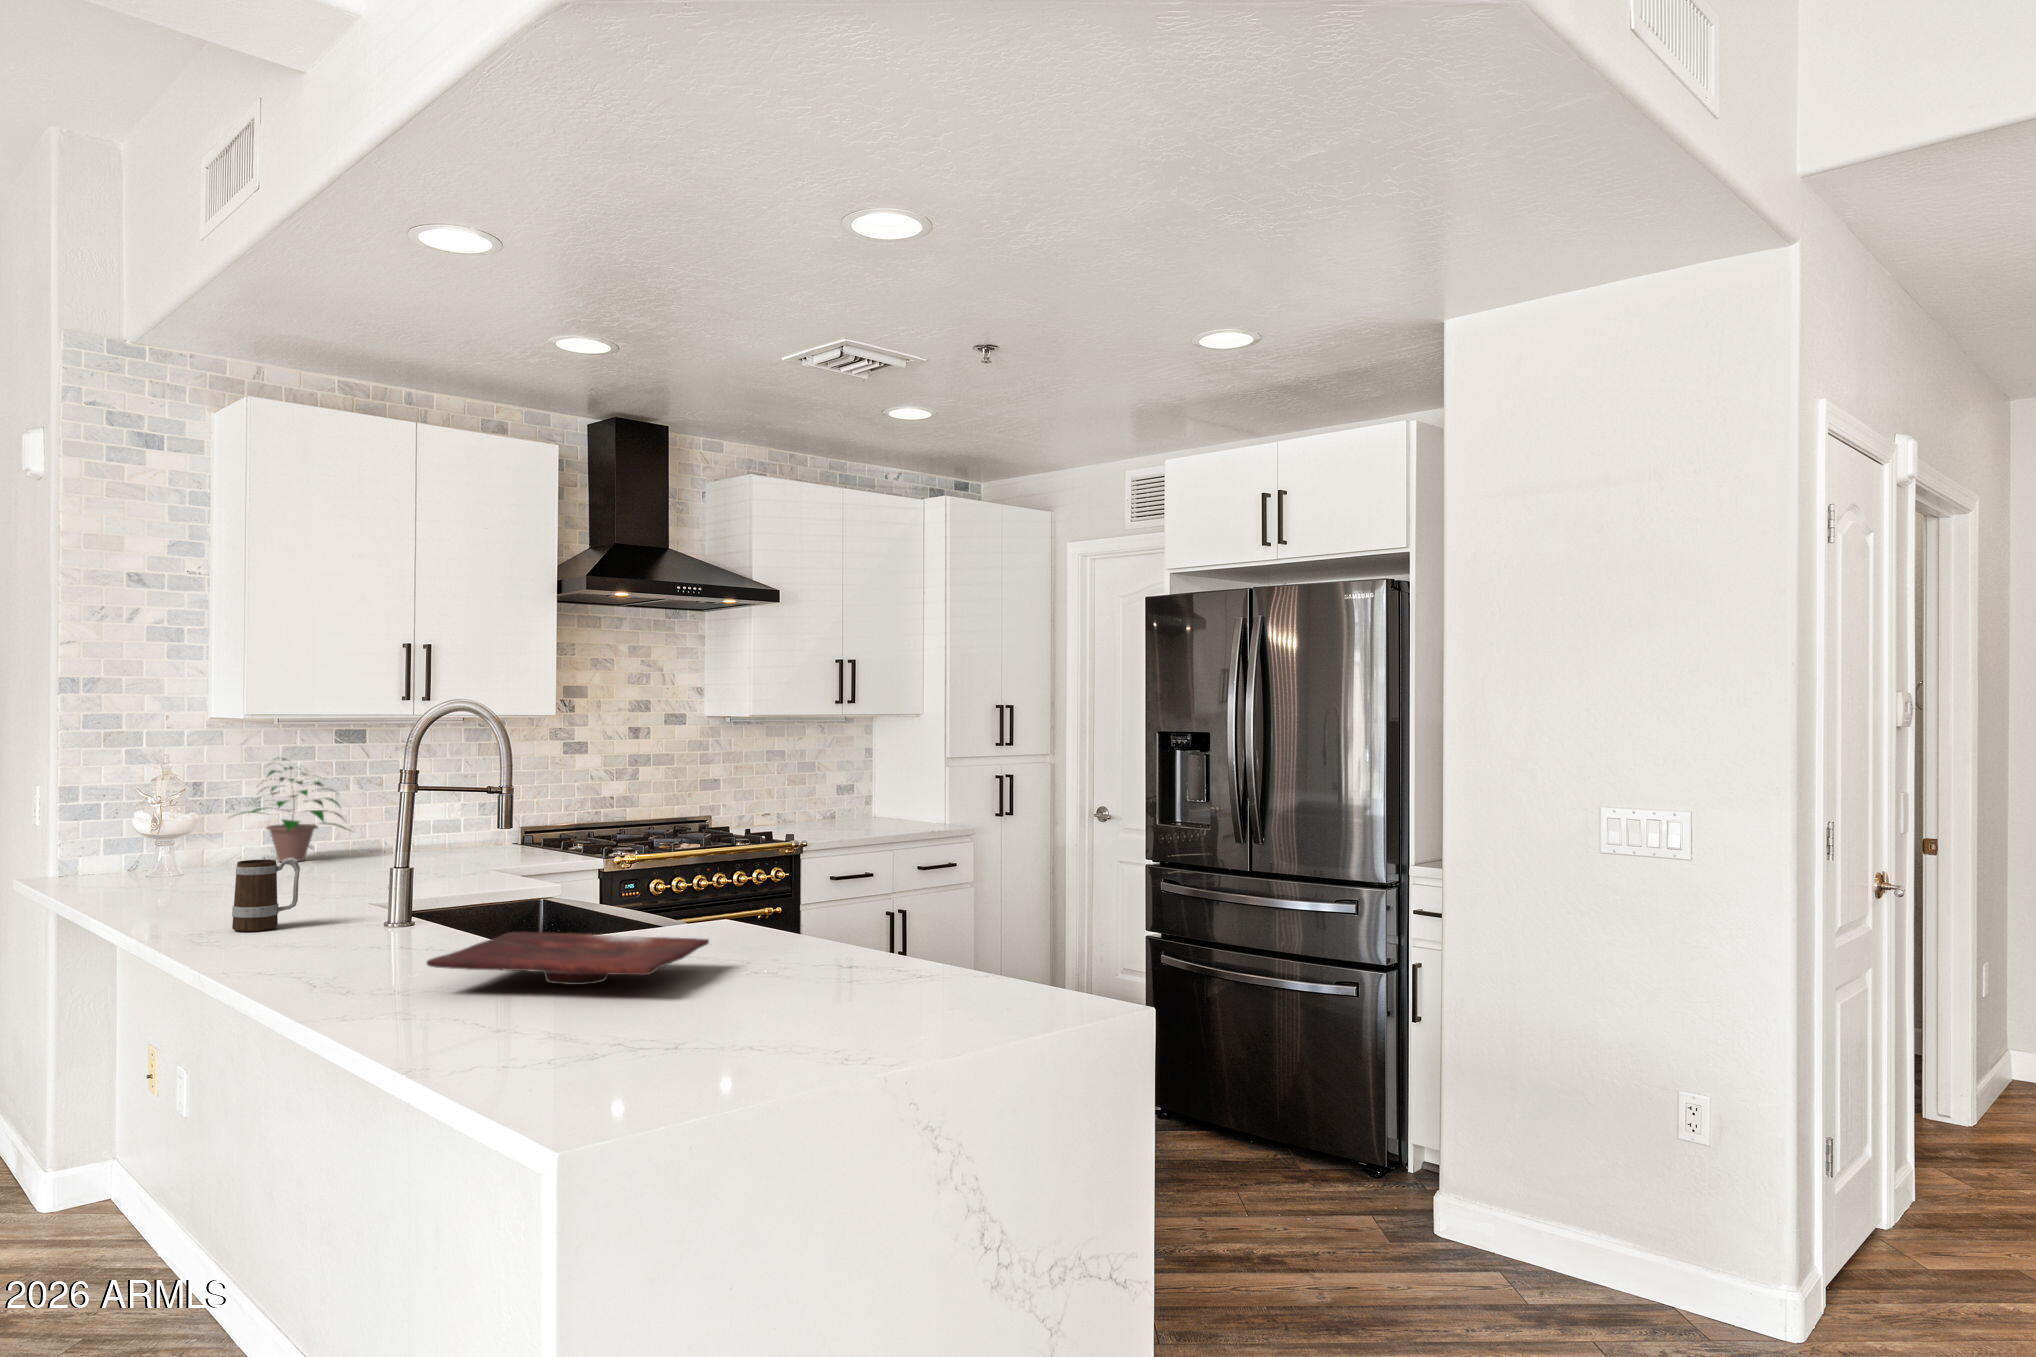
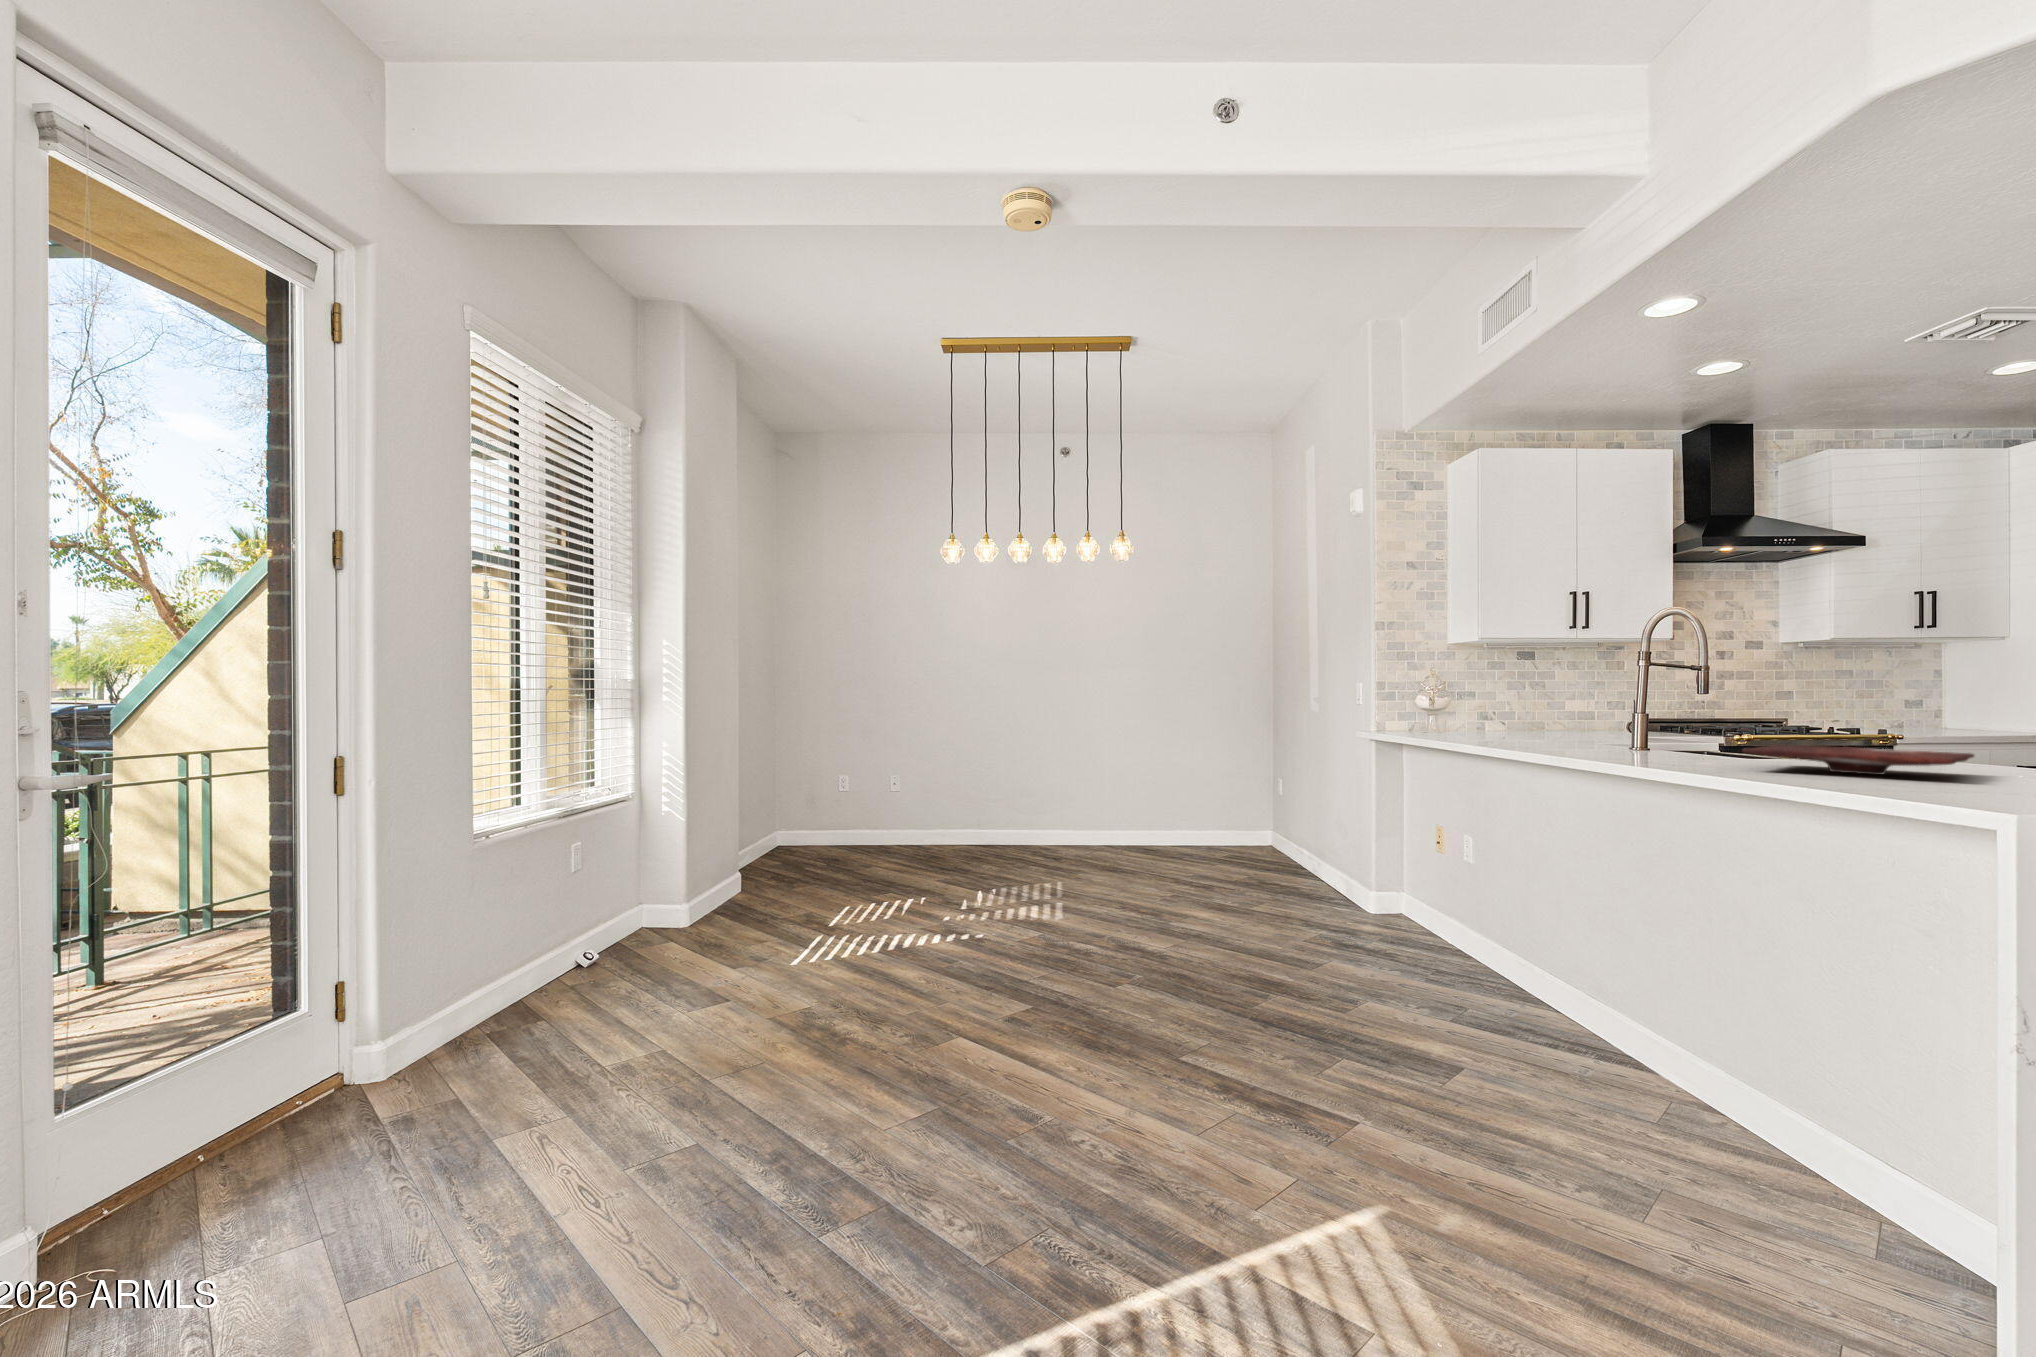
potted plant: present [242,757,347,862] -> none [1459,667,1536,729]
mug: present [232,858,300,931] -> none [1533,707,1573,747]

